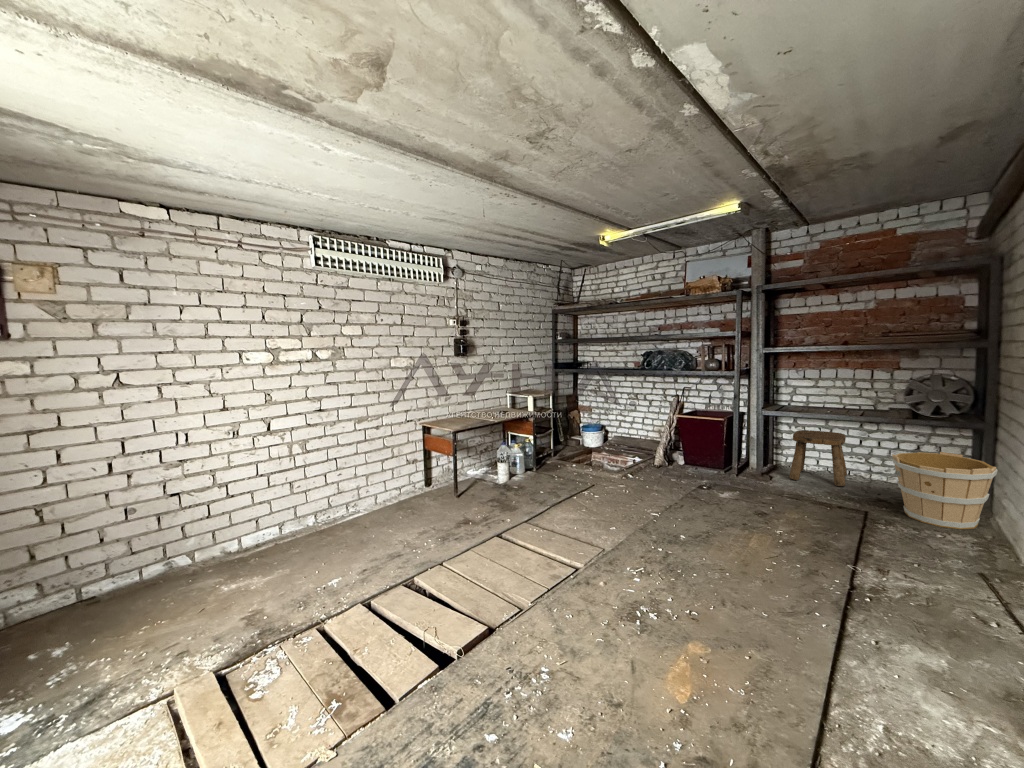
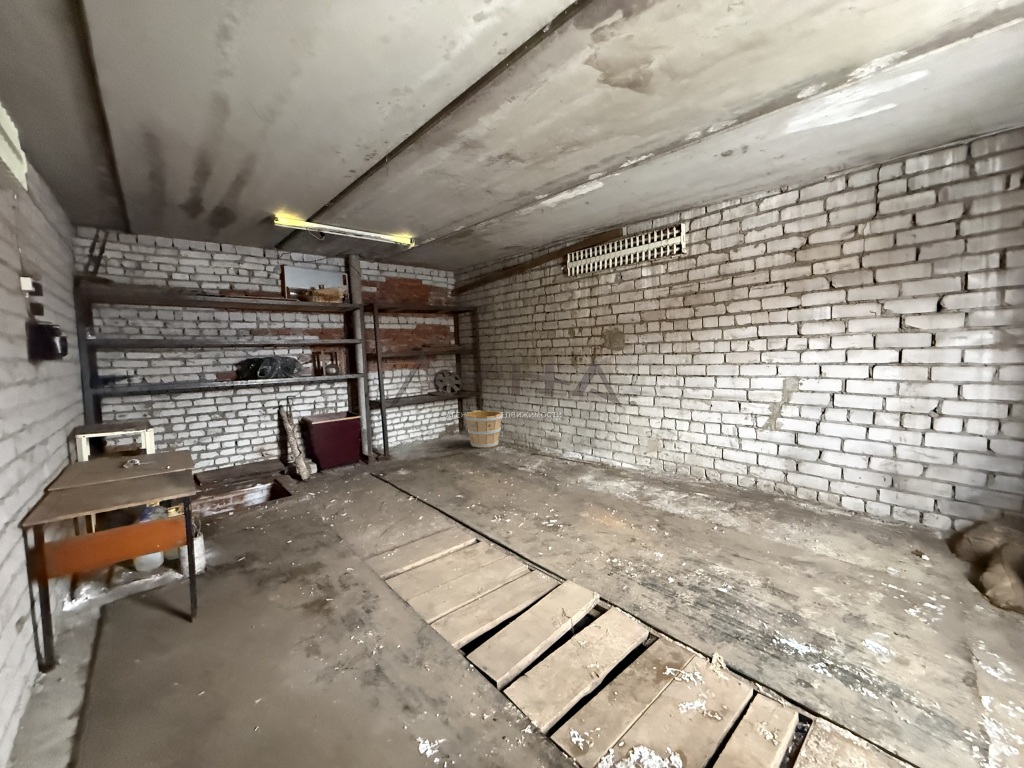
stool: present [789,430,847,486] -> none [390,414,432,452]

